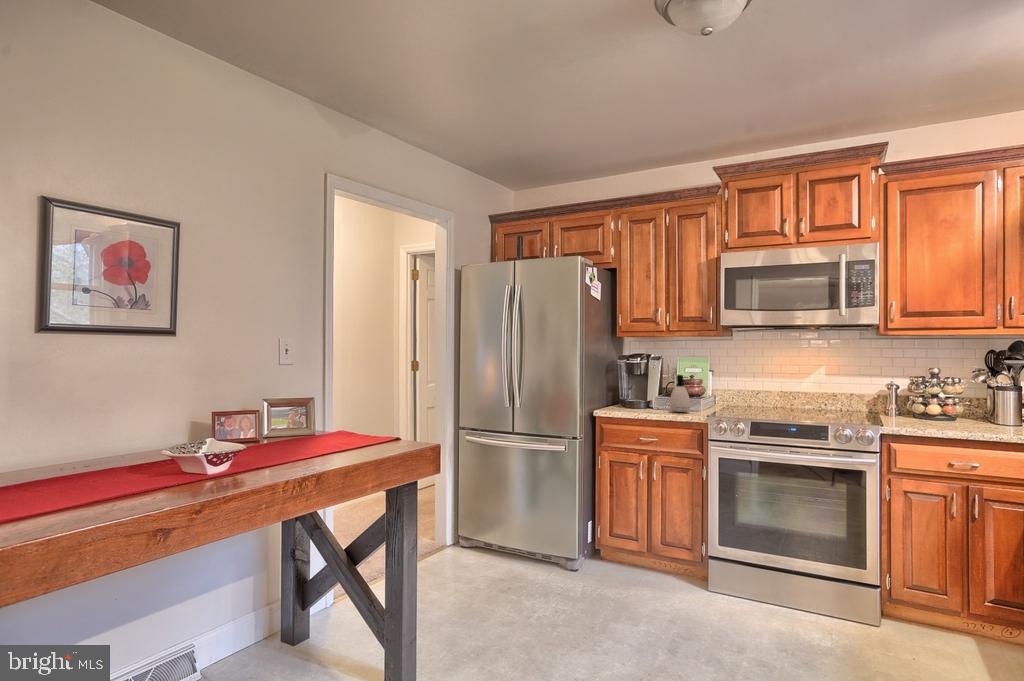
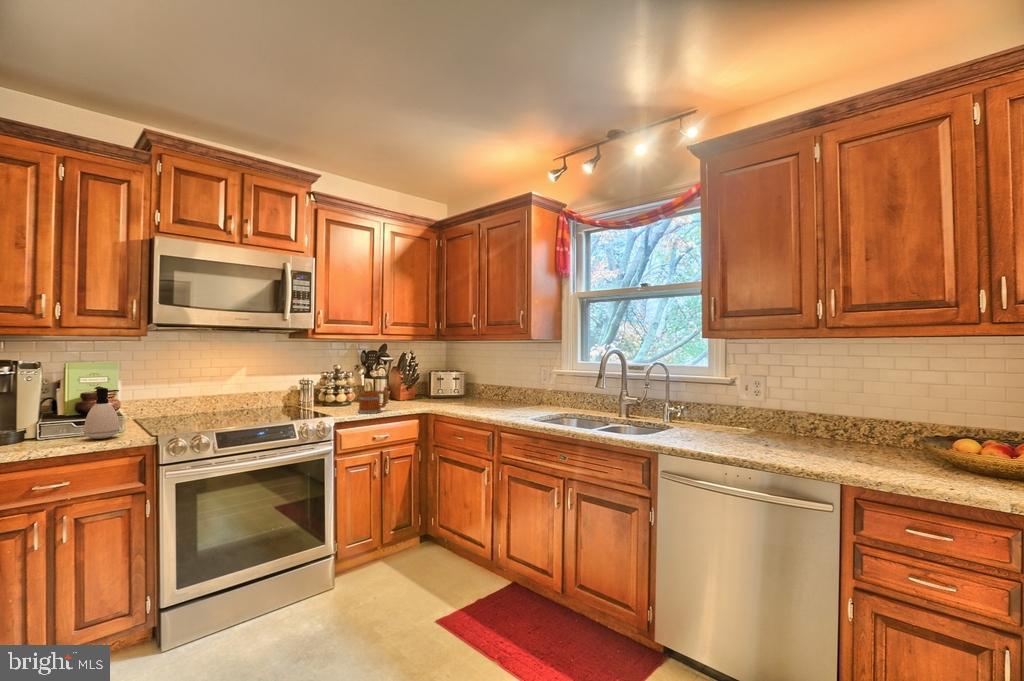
mug: none [932,400,984,432] -> present [358,387,388,414]

